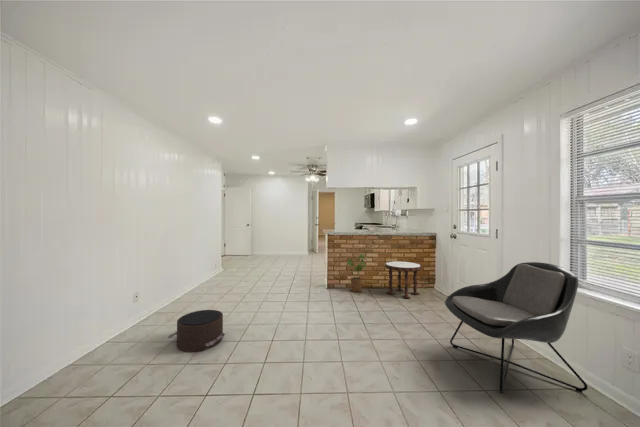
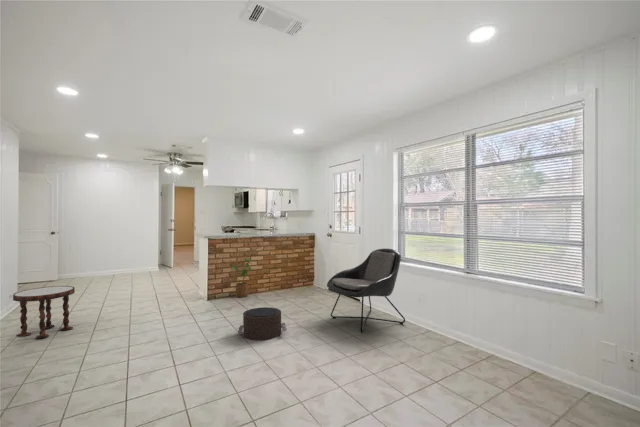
side table: present [385,261,421,298] -> present [13,286,75,339]
pouf: present [167,310,225,352] -> present [238,307,287,340]

